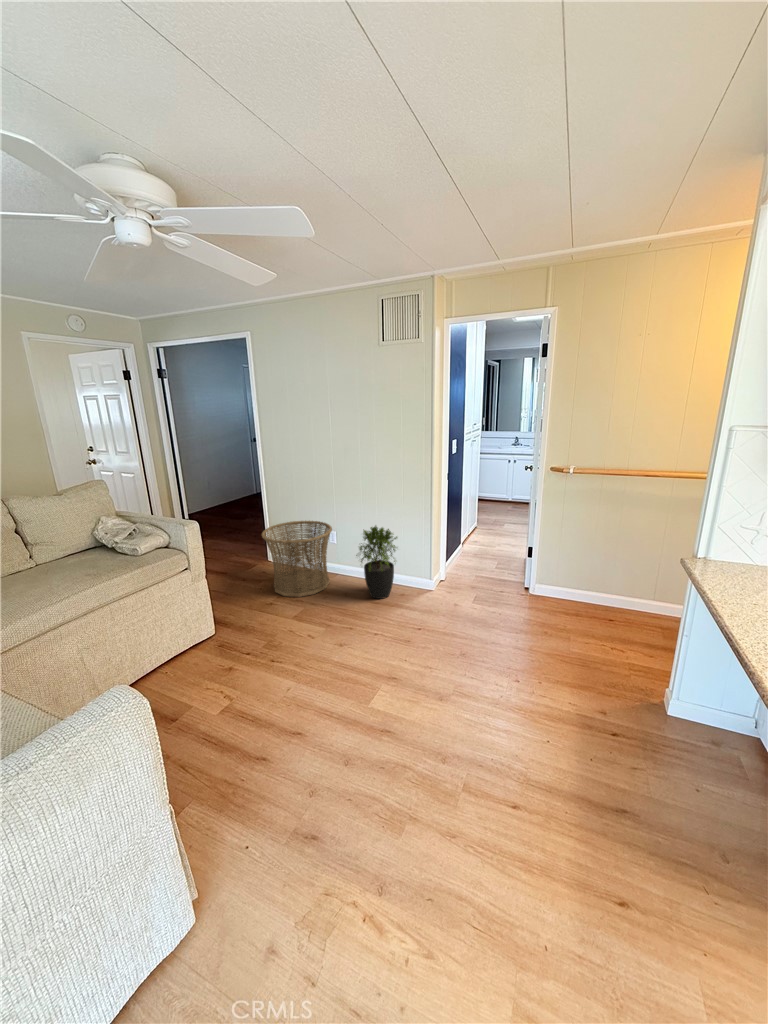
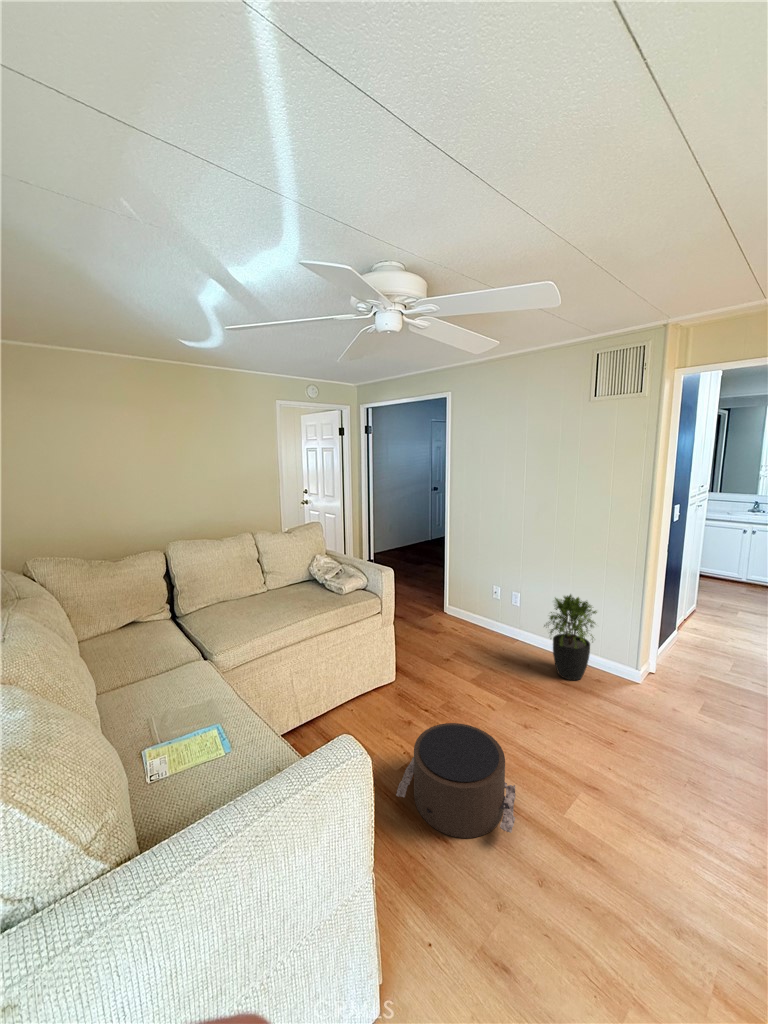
basket: present [262,521,332,597] -> none [443,577,517,659]
pouf: none [213,656,327,755] -> present [396,723,515,838]

